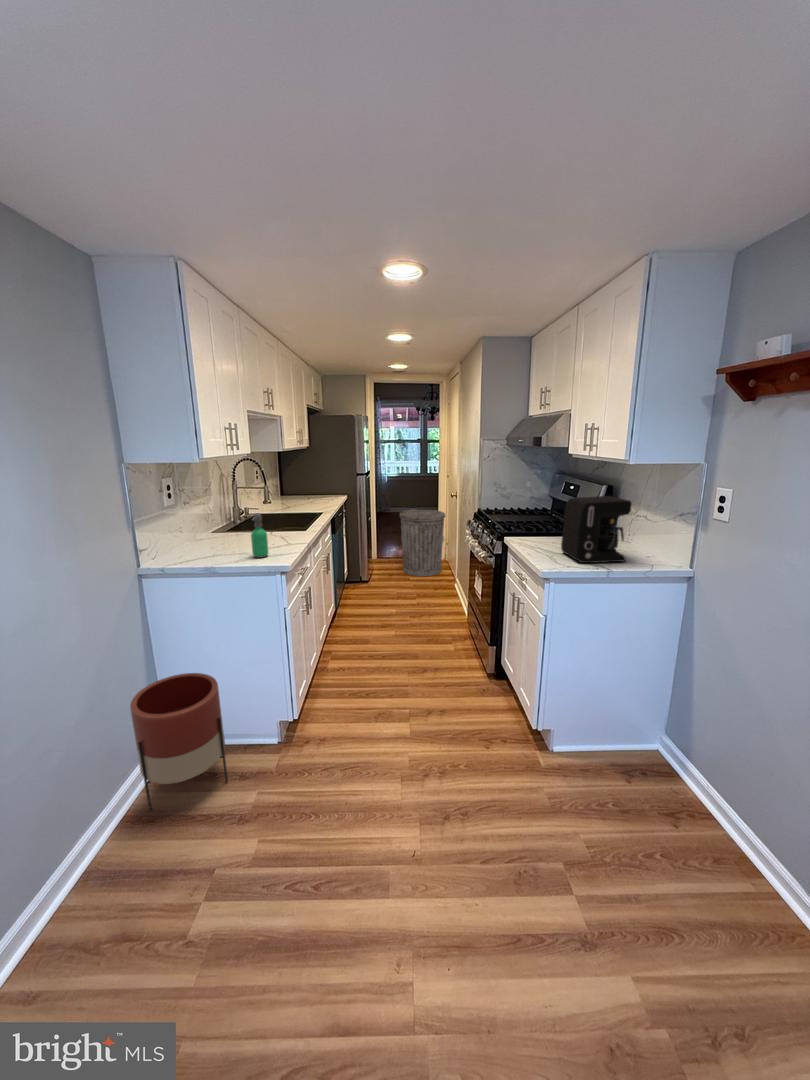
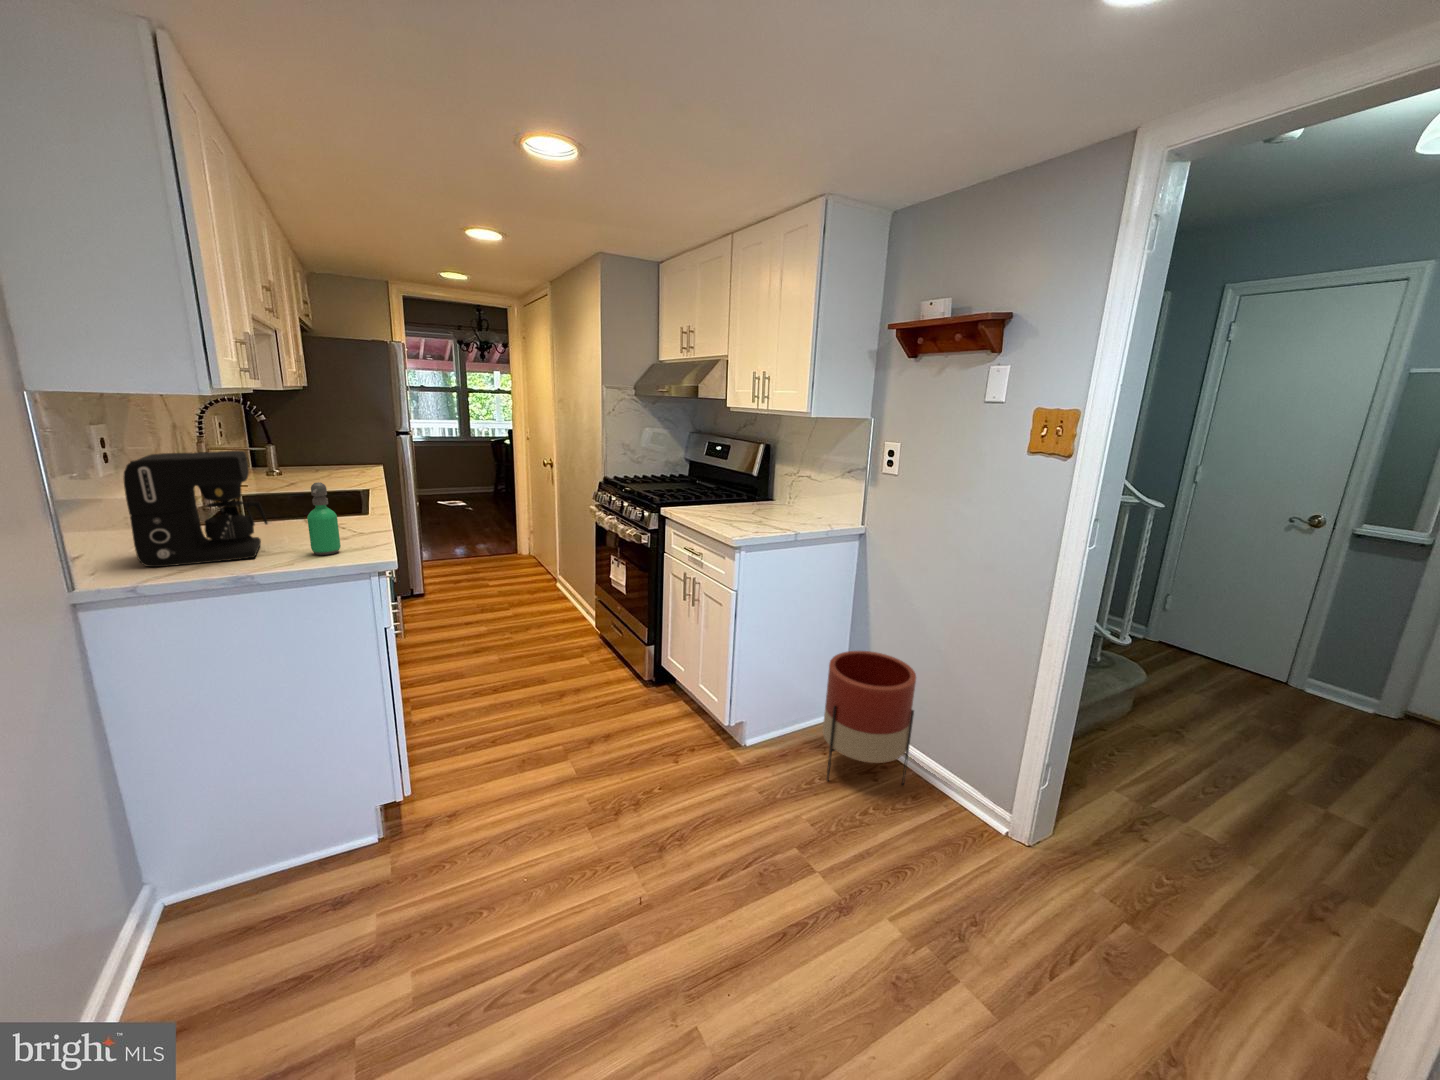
coffee maker: present [561,496,632,563] -> present [123,451,267,567]
trash can: present [400,509,445,576] -> none [464,485,533,578]
planter: present [130,673,228,811] -> present [823,651,916,785]

